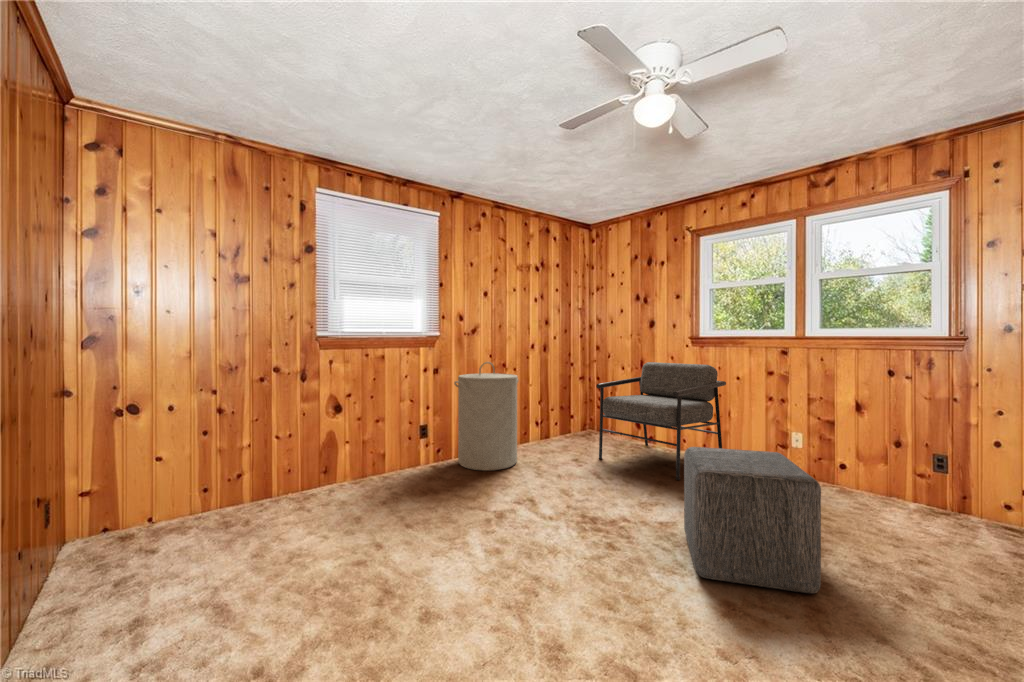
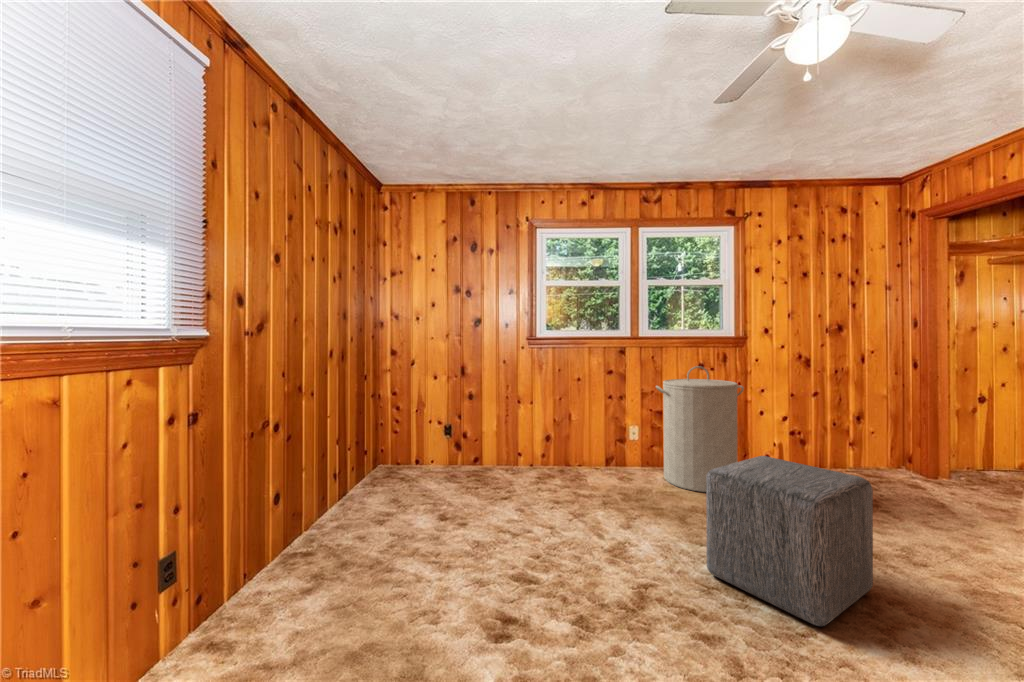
laundry hamper: present [454,362,518,471] -> present [656,366,744,492]
armchair: present [596,362,726,480] -> none [462,368,583,506]

